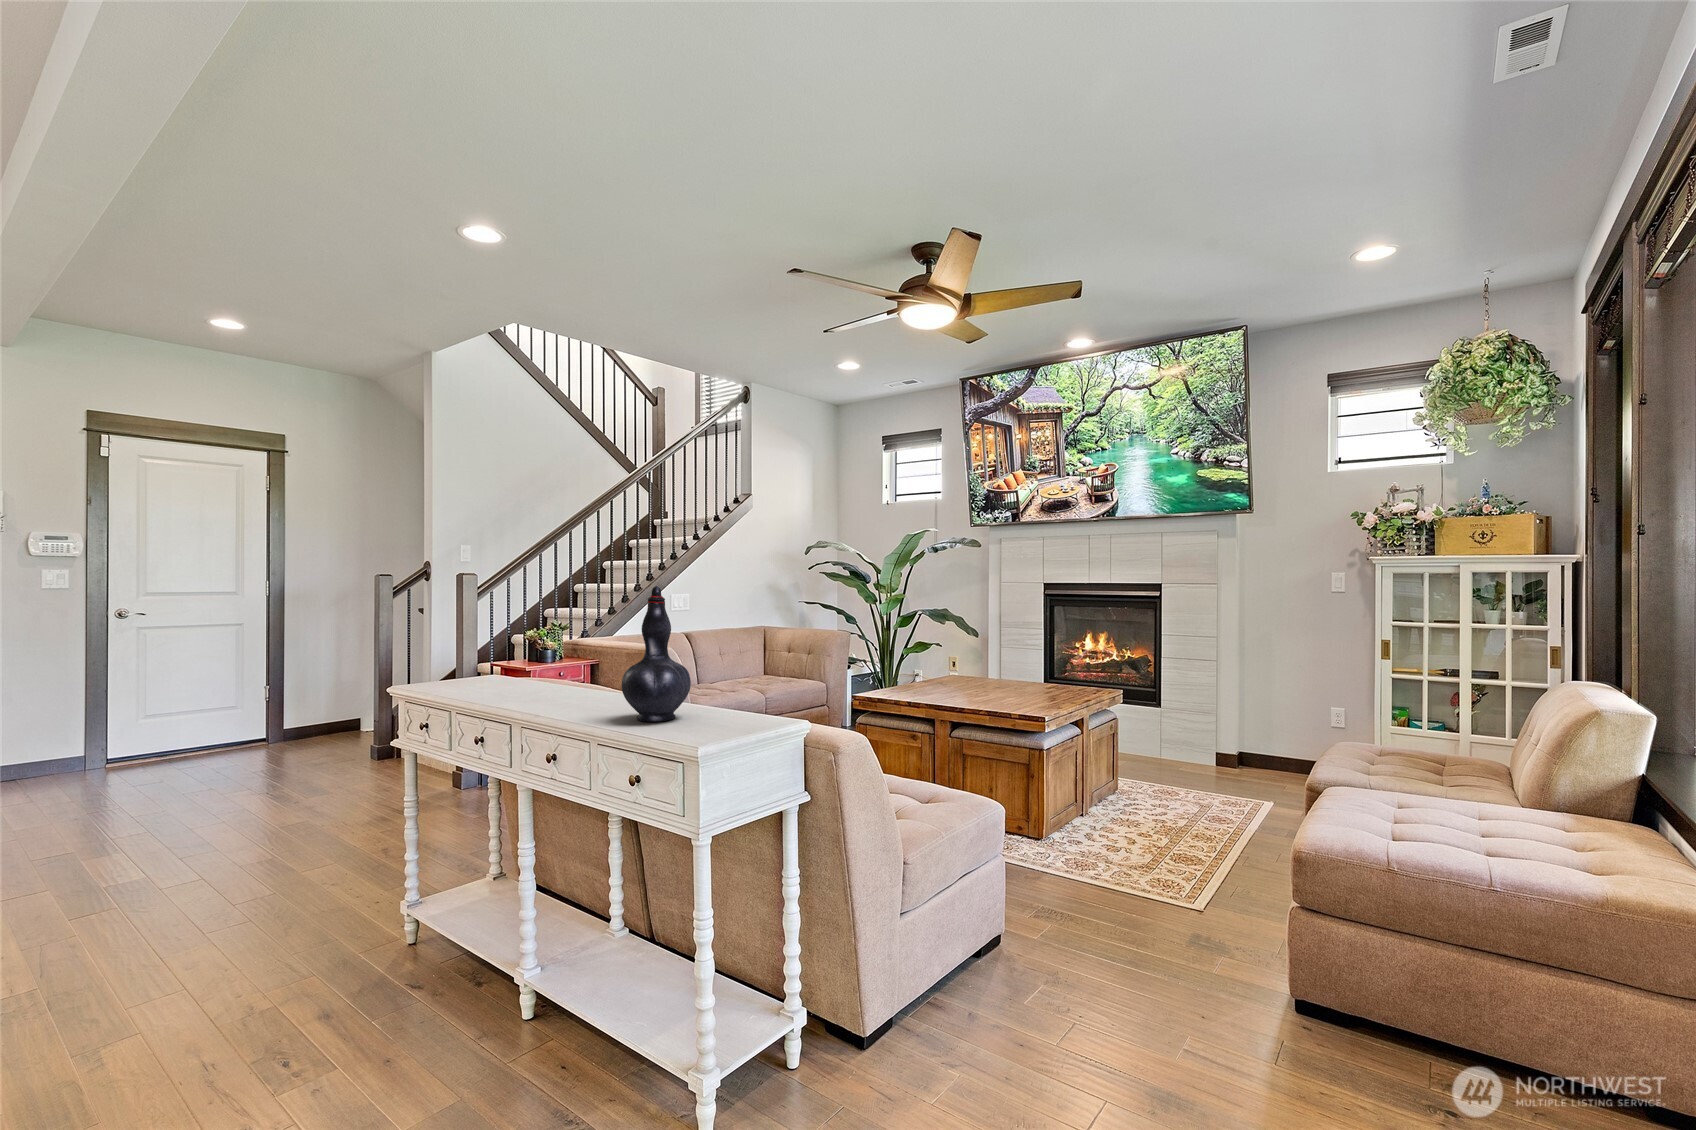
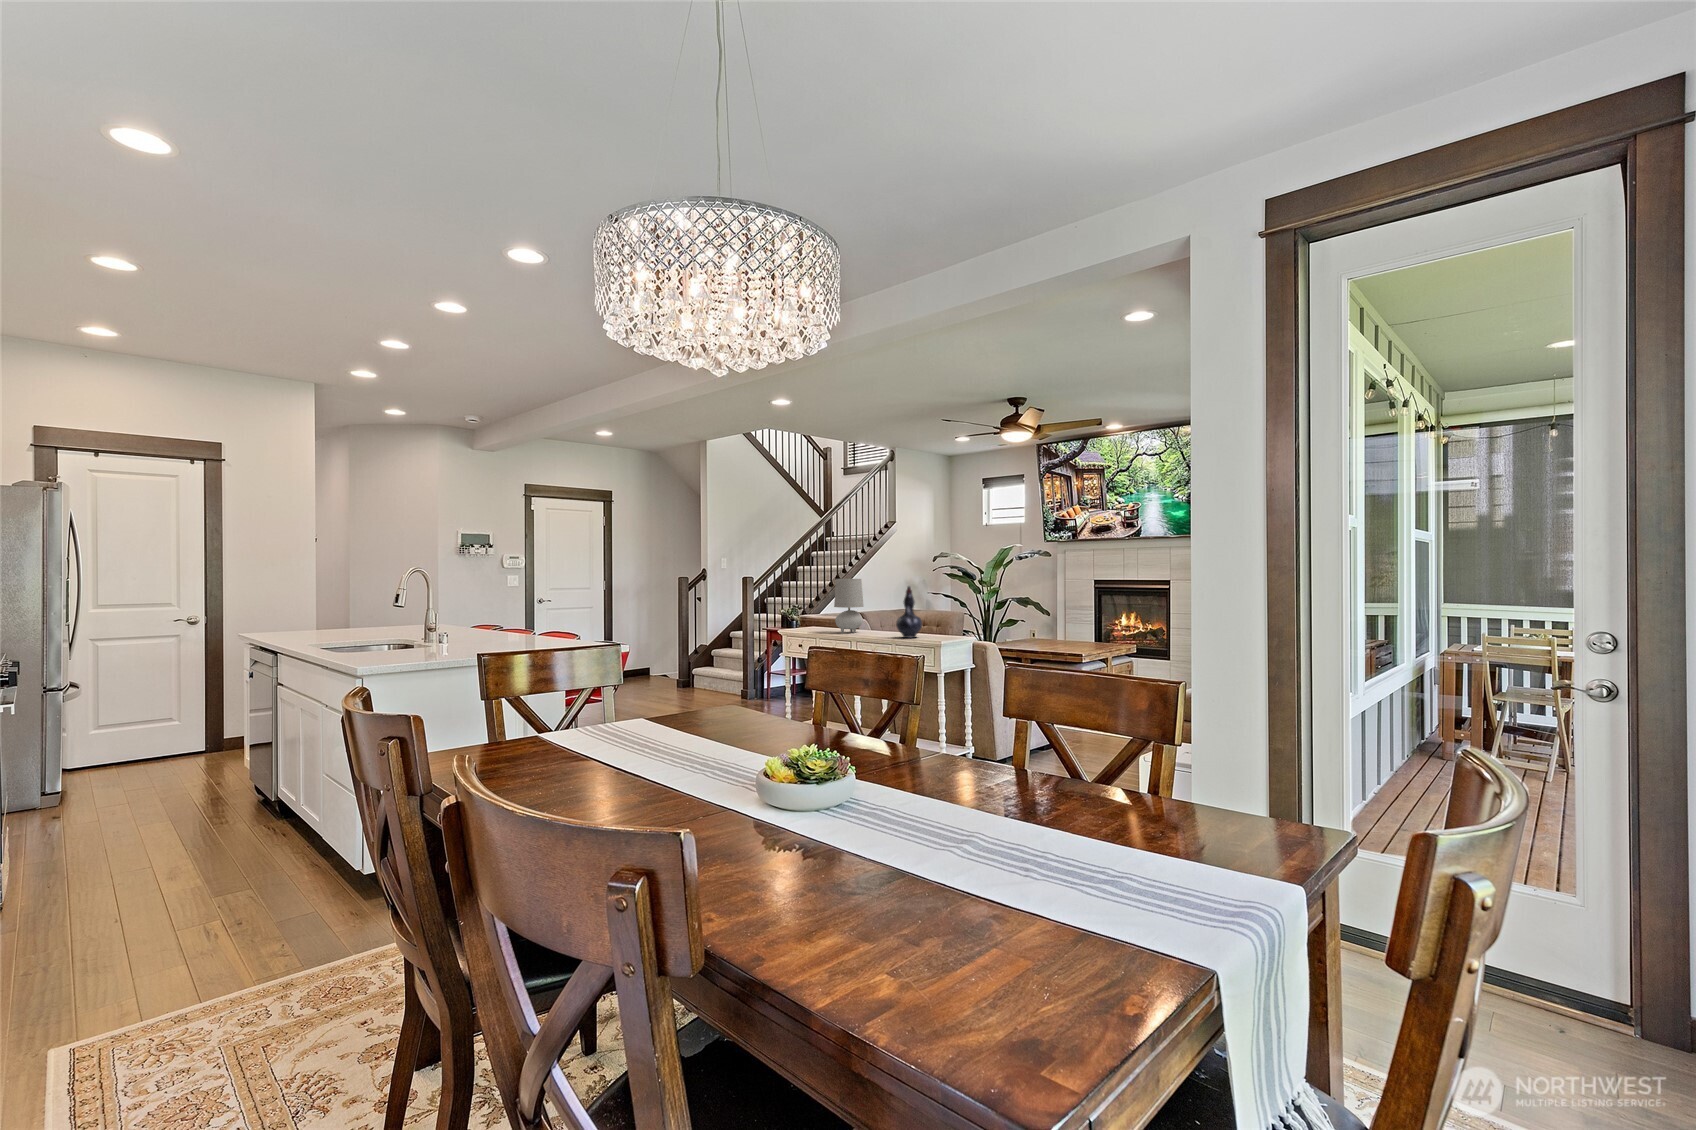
table lamp: none [505,571,579,699] -> present [834,578,863,633]

